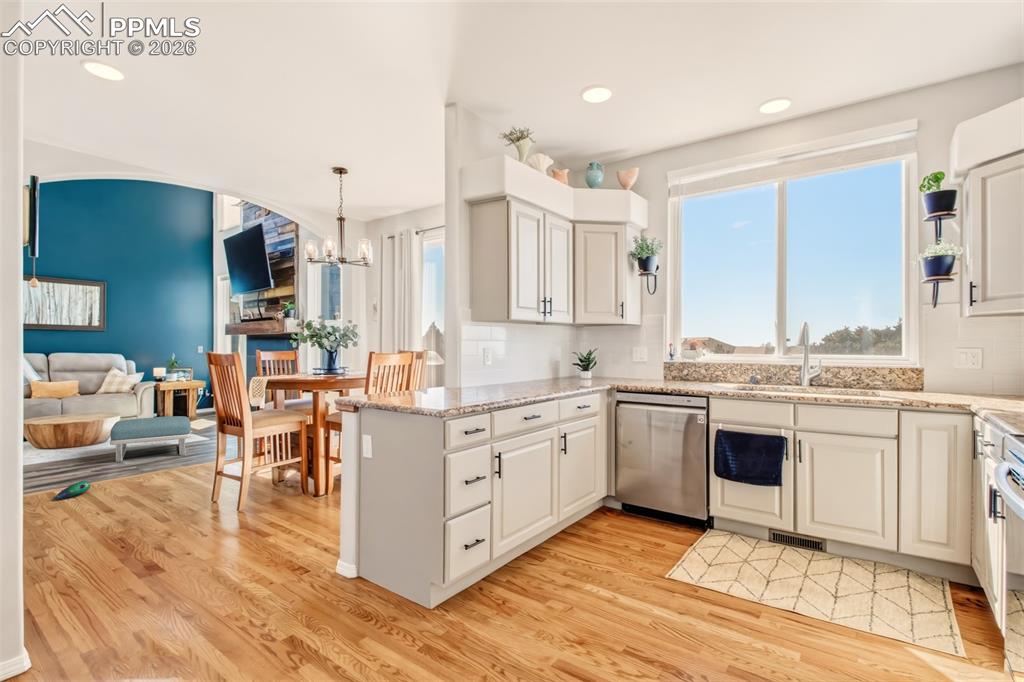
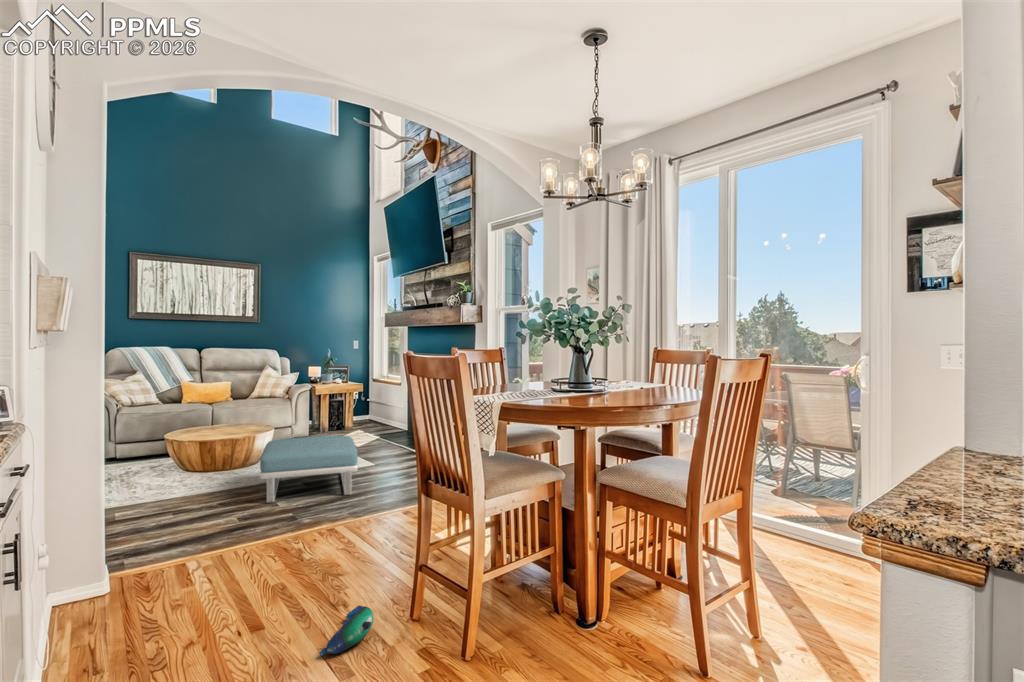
plush toy: present [53,481,91,500] -> present [320,606,374,656]

